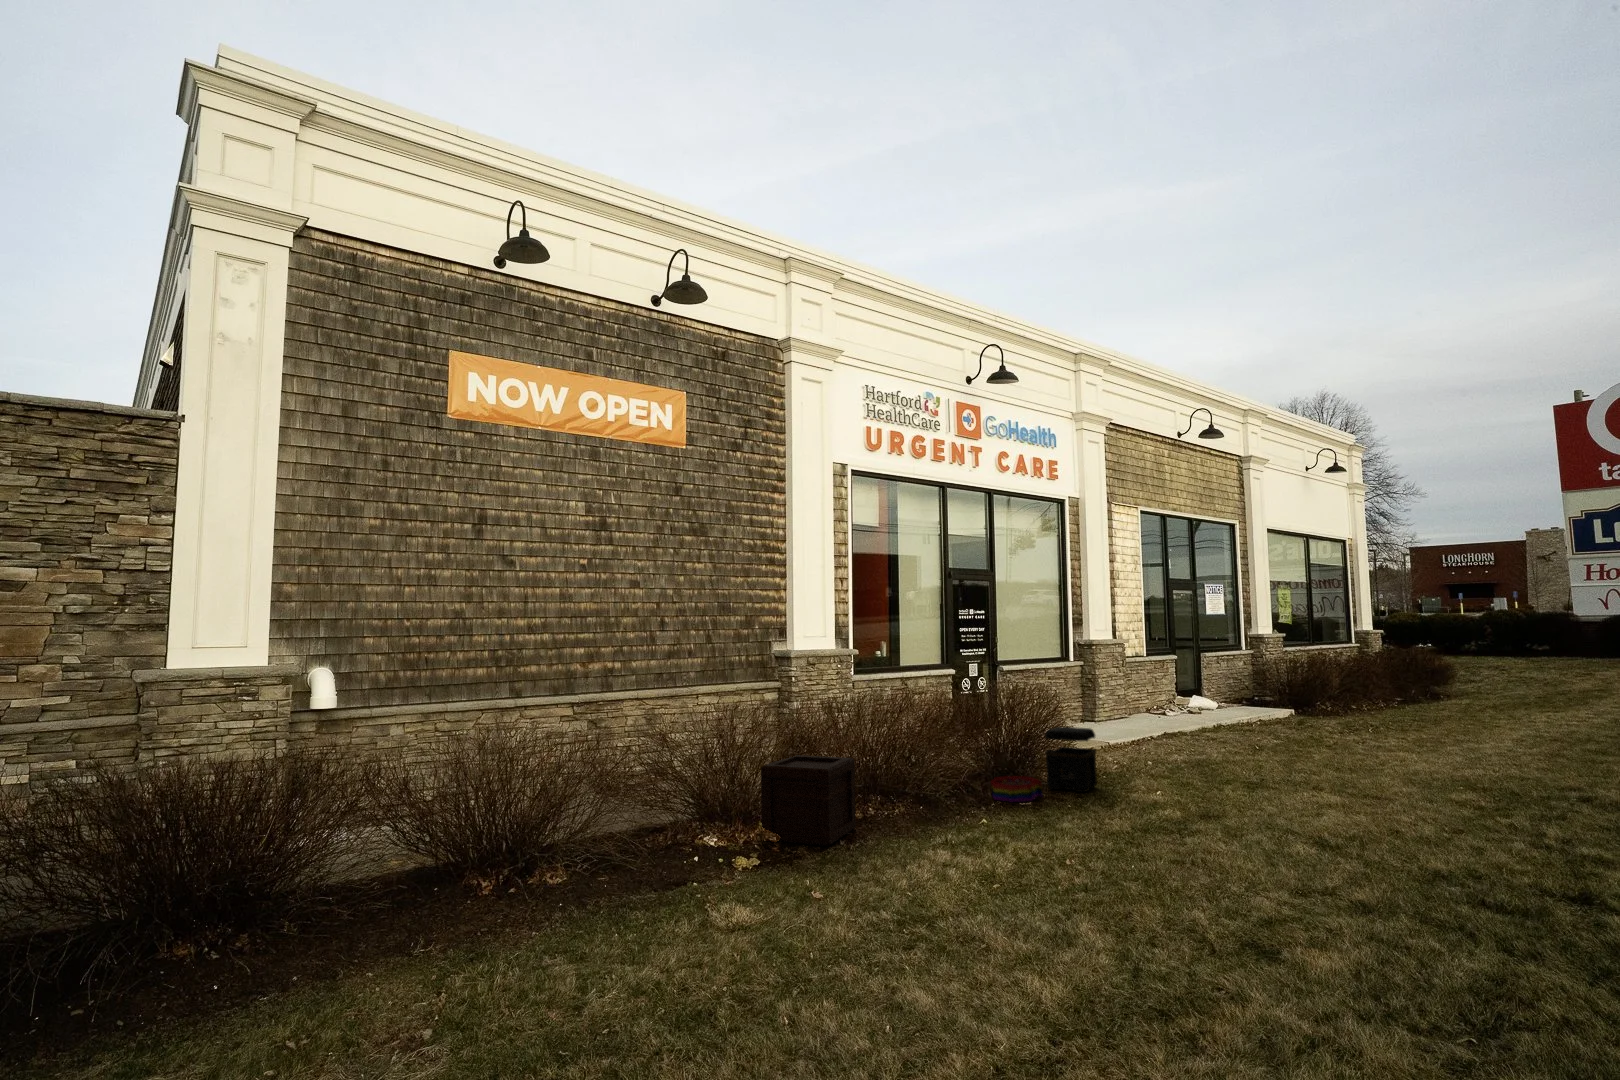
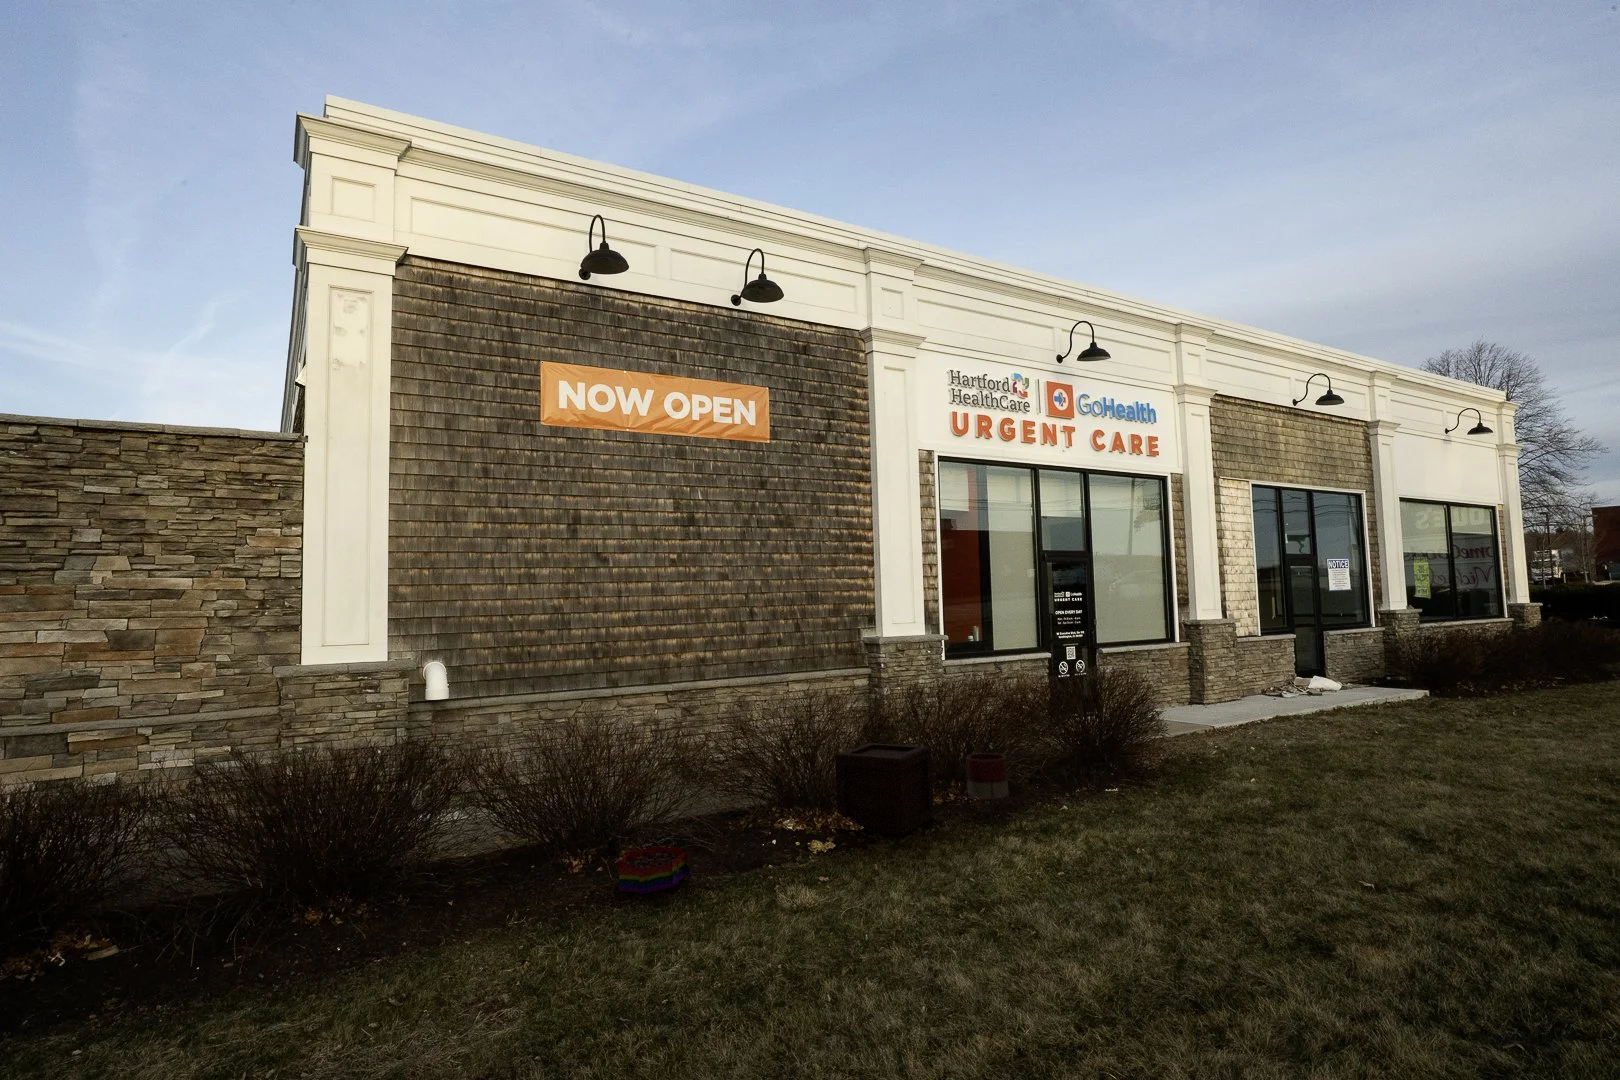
toolbox: present [1045,727,1097,792] -> none [1138,713,1197,781]
planter: none [887,765,927,827] -> present [966,753,1008,800]
storage bin: present [991,776,1042,802] -> present [617,846,690,894]

